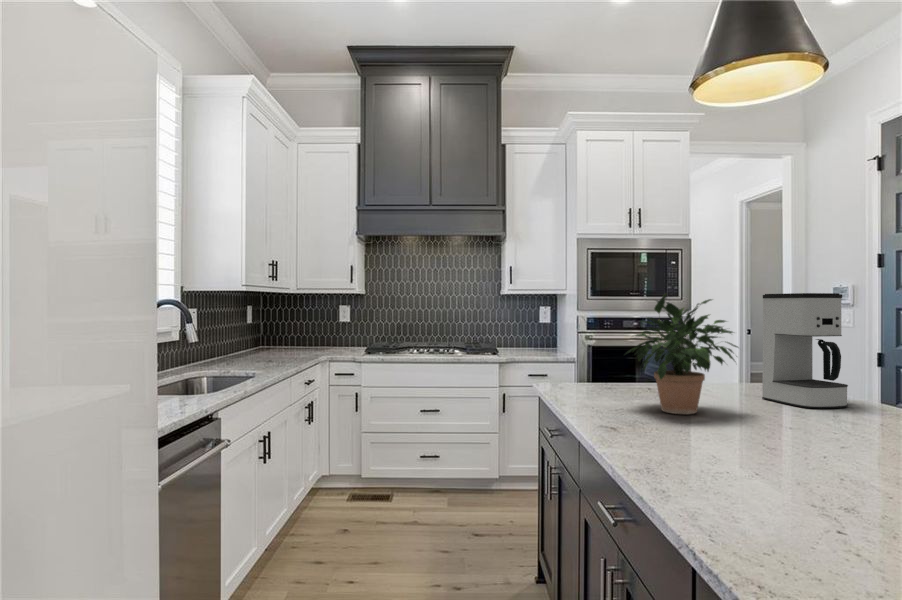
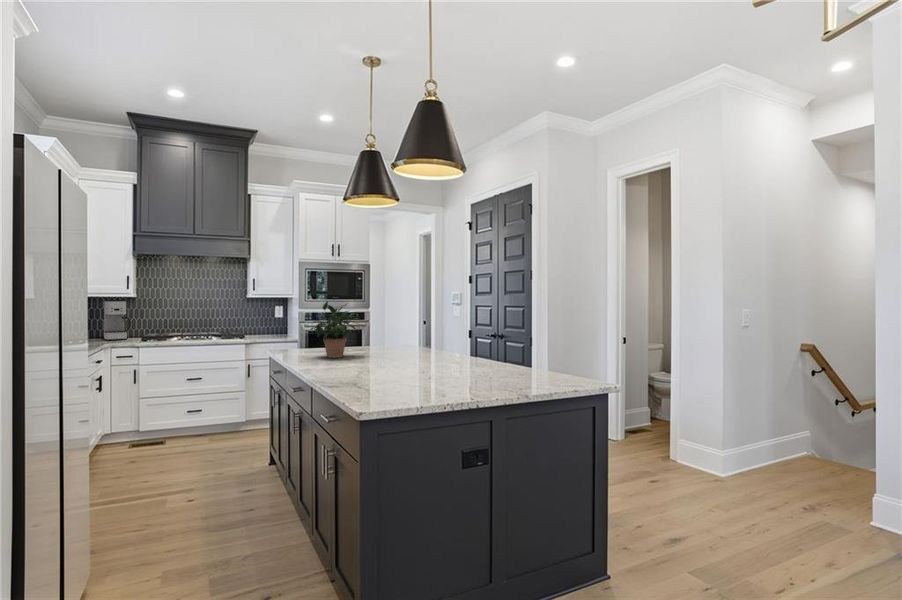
coffee maker: present [762,293,848,408] -> present [104,300,131,340]

